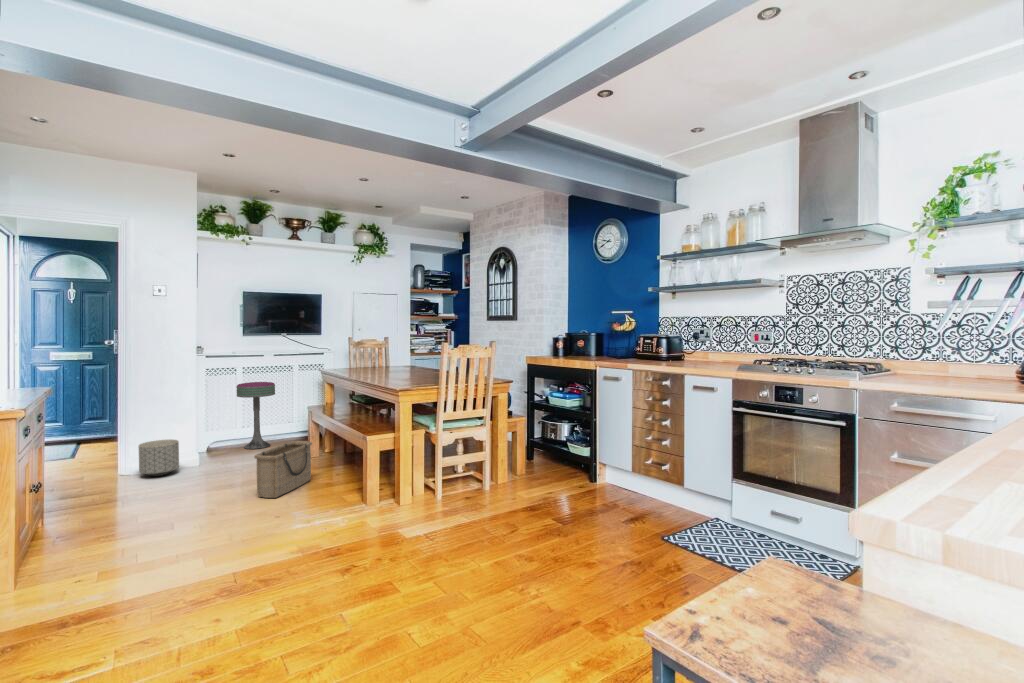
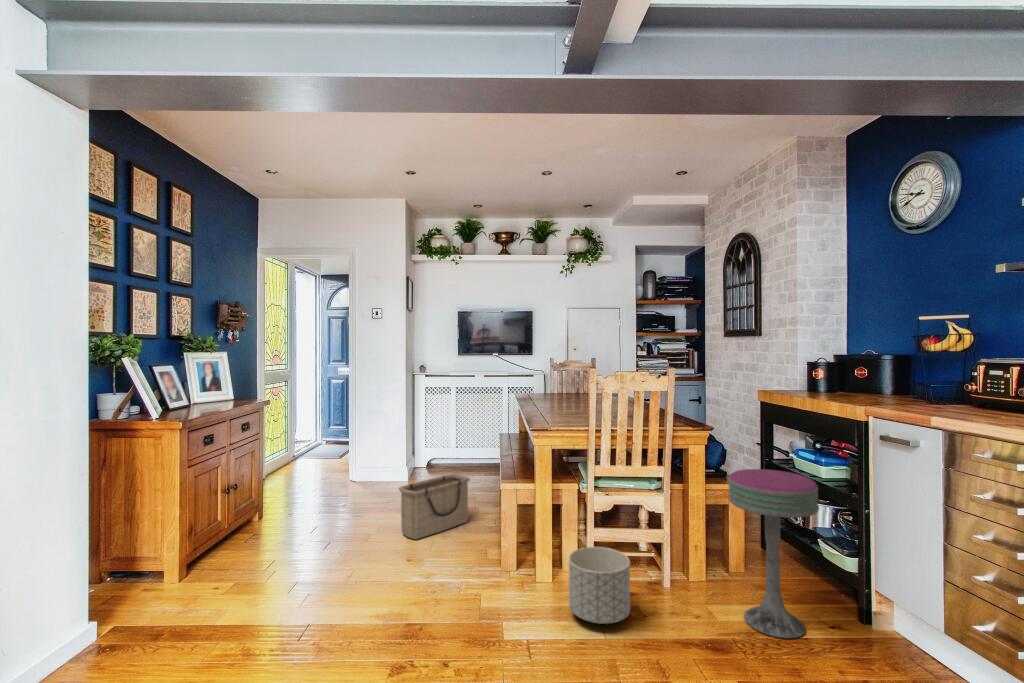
bar stool: present [236,382,275,449] -> present [728,469,818,639]
planter: present [139,439,179,476] -> present [569,547,630,624]

